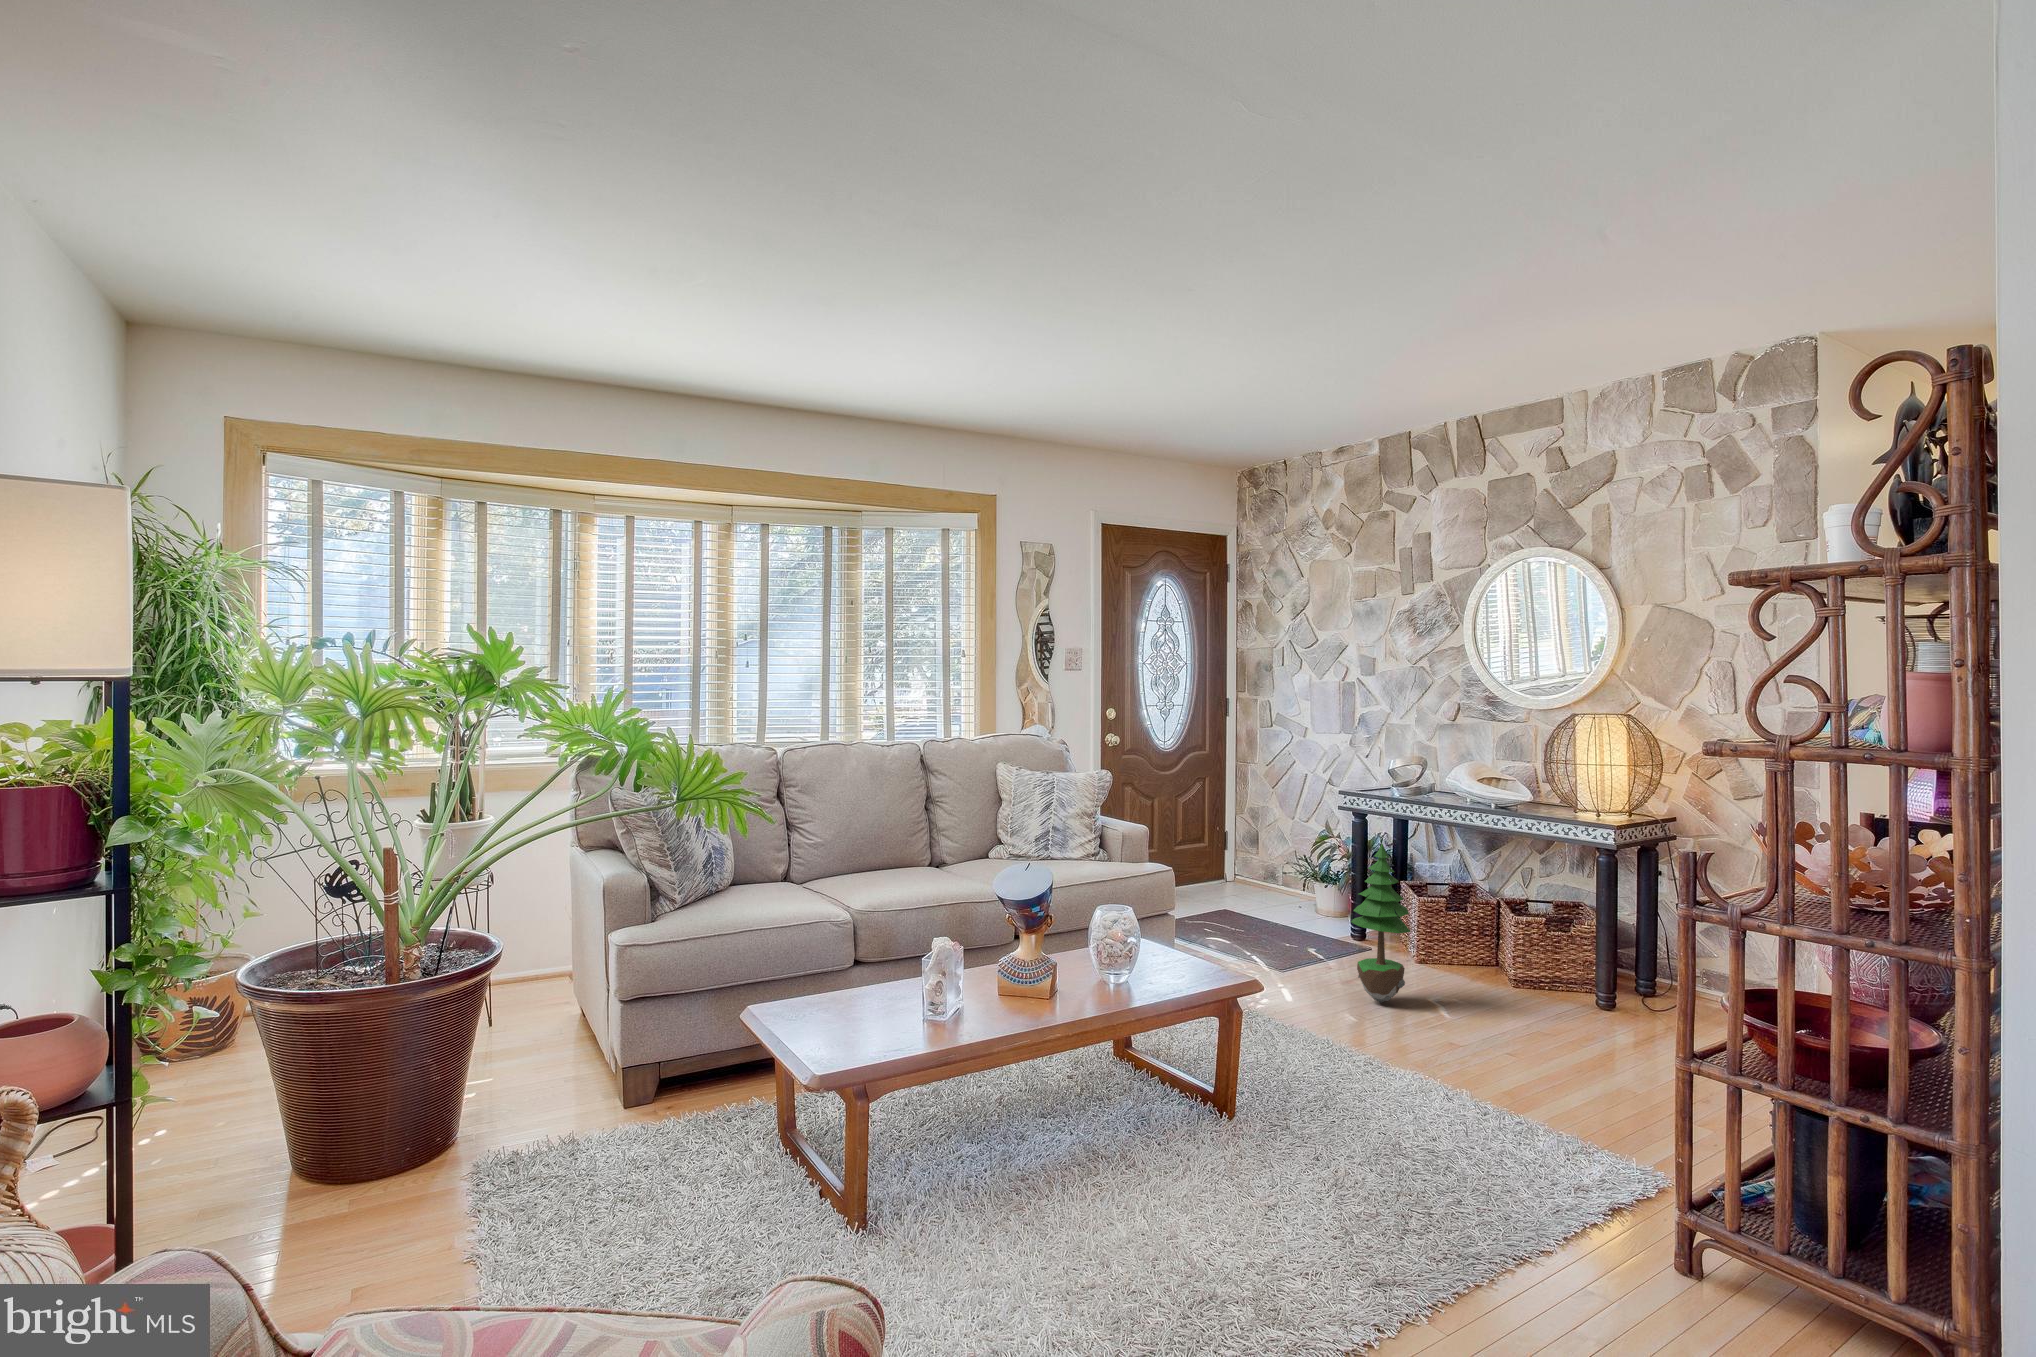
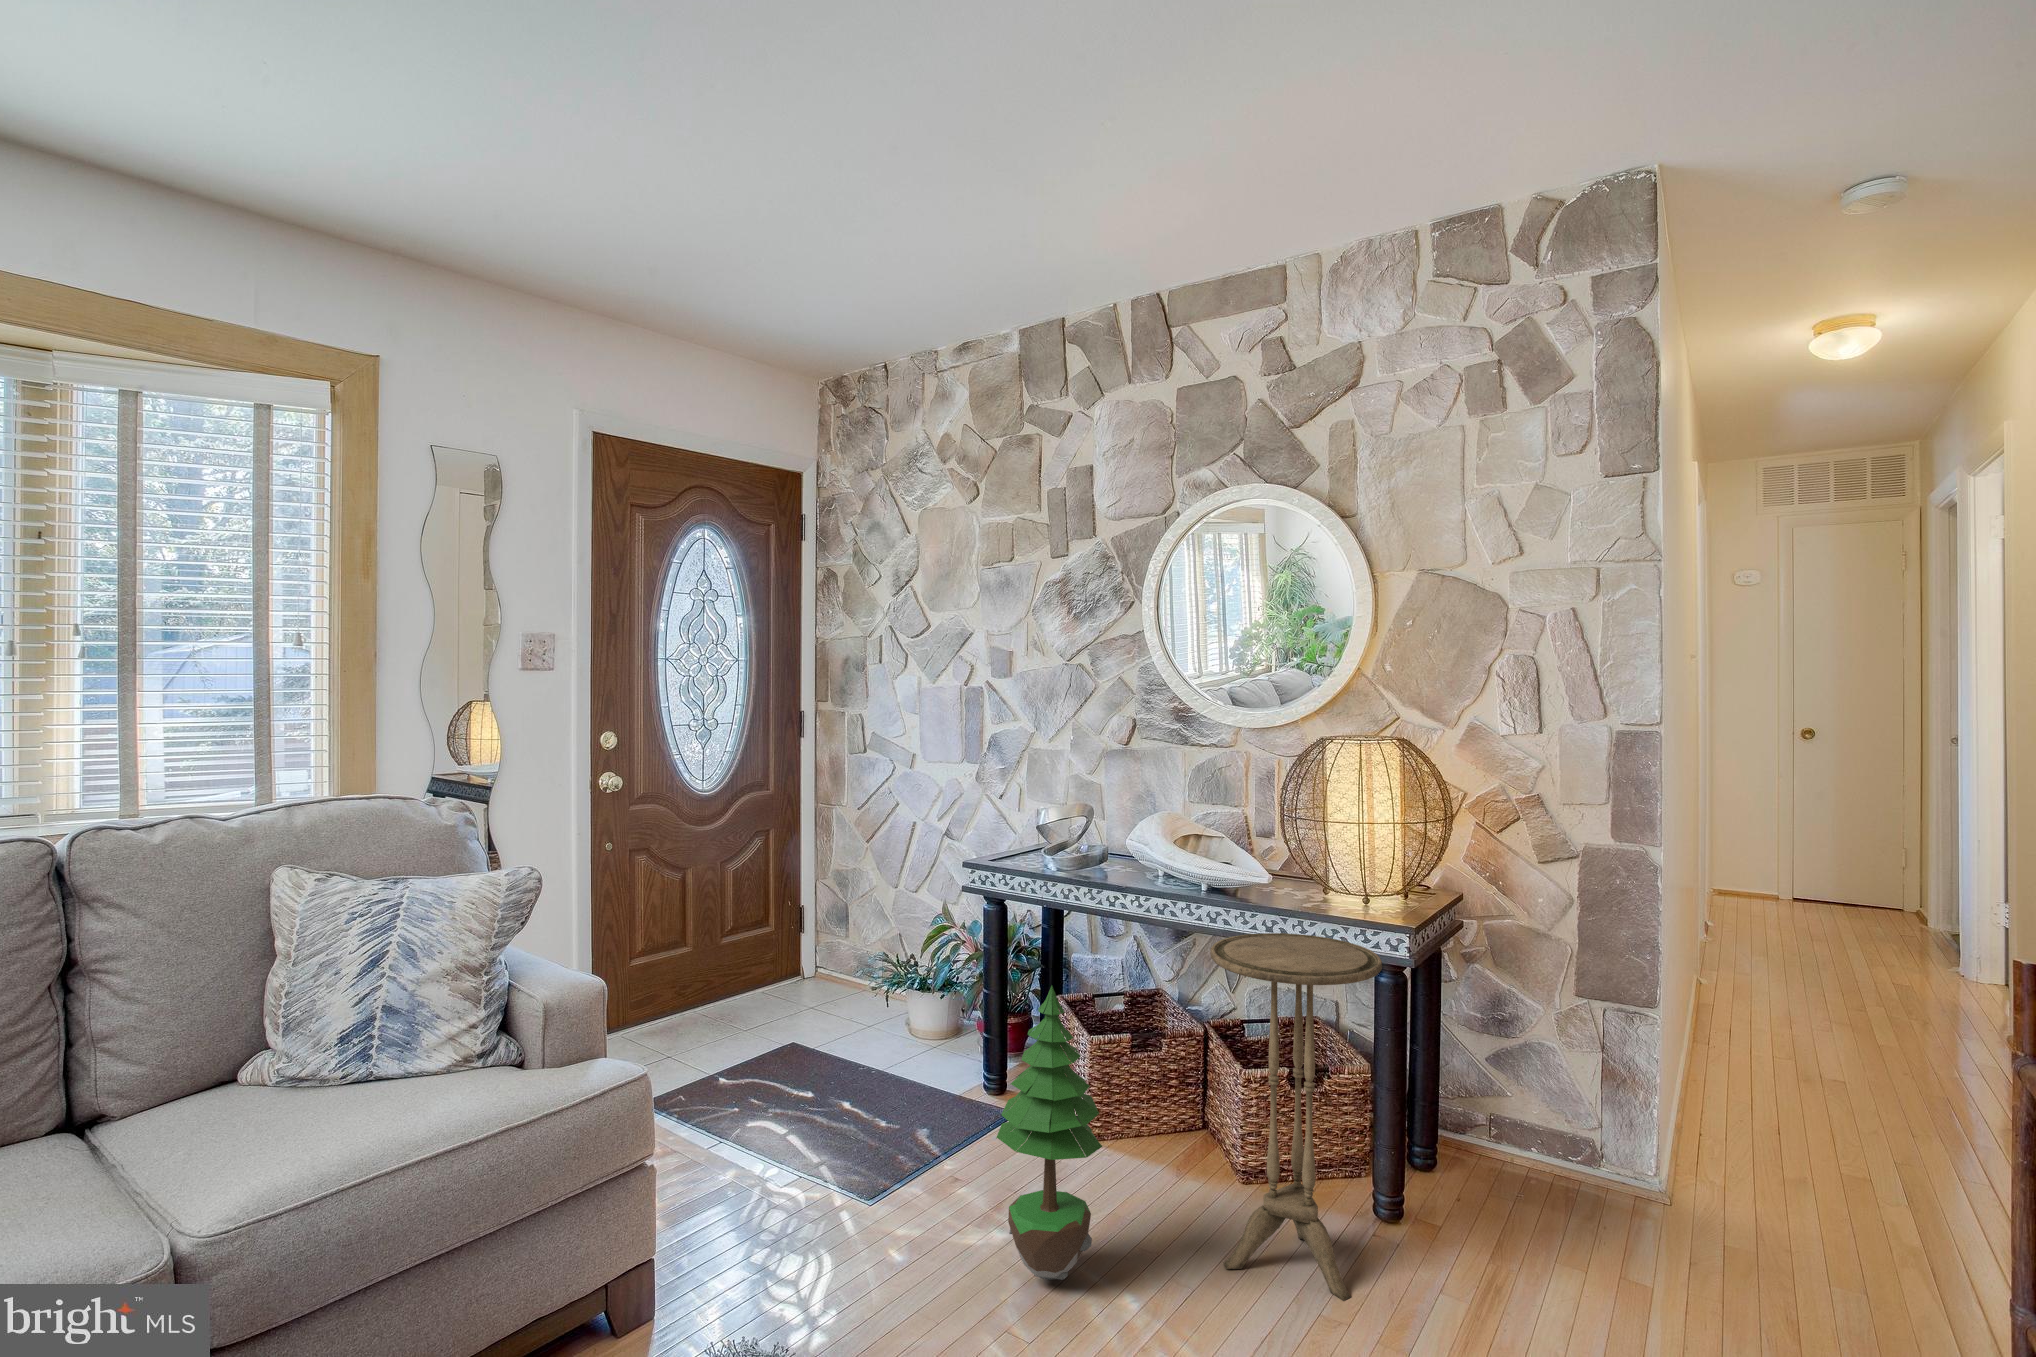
side table: none [1480,828,1587,1029] -> present [1210,933,1382,1301]

